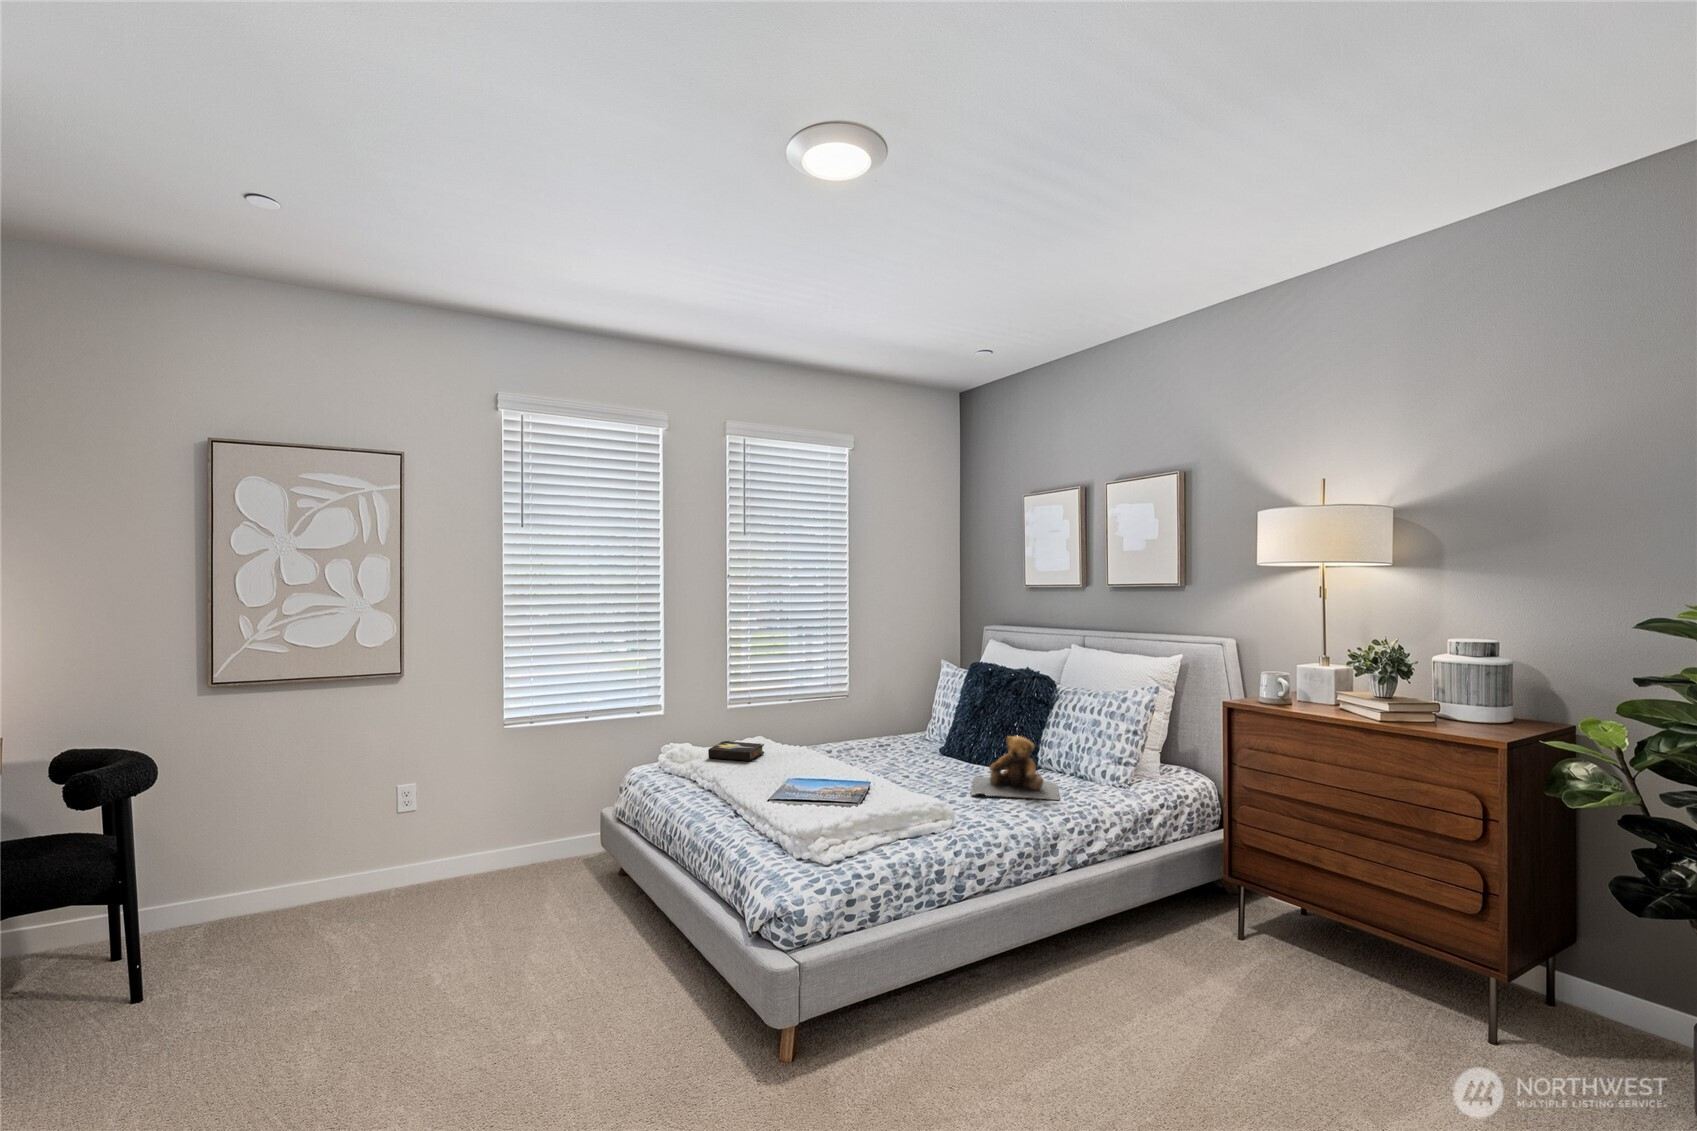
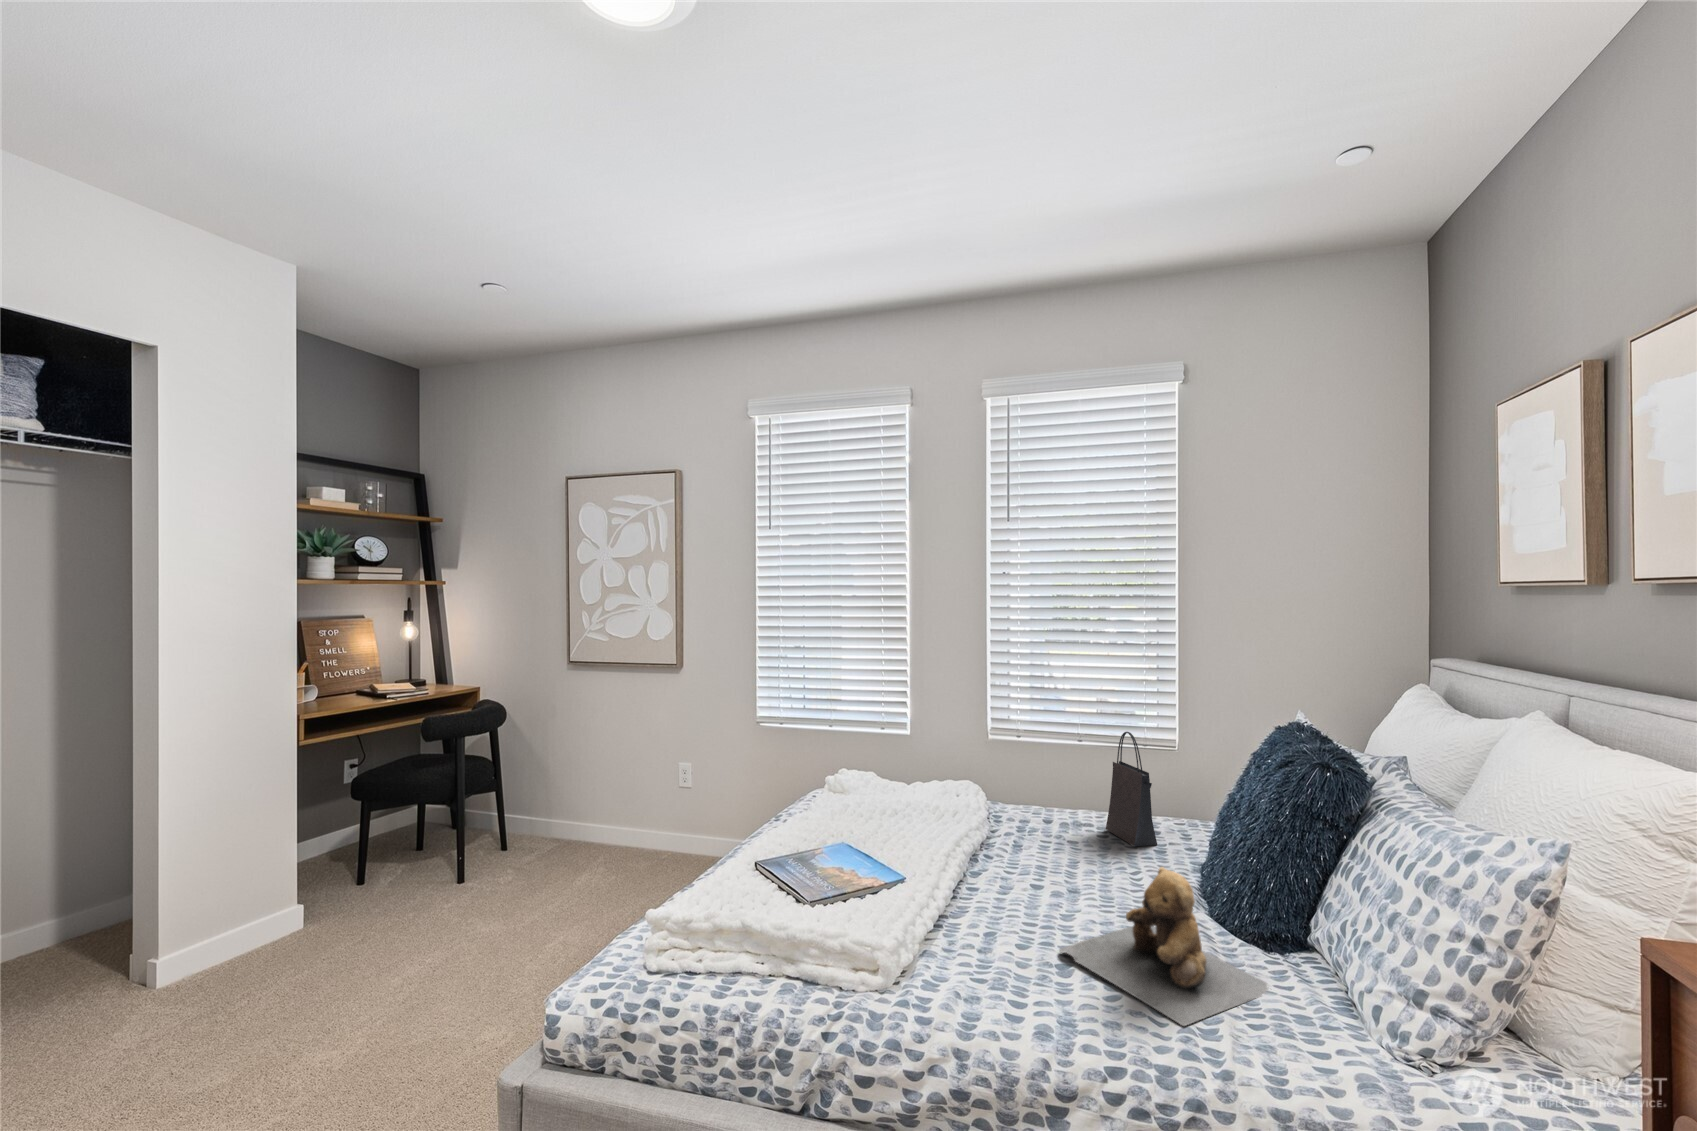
handbag: none [858,679,901,752] -> present [1106,732,1157,847]
hardback book: present [708,741,764,761] -> none [846,779,905,811]

